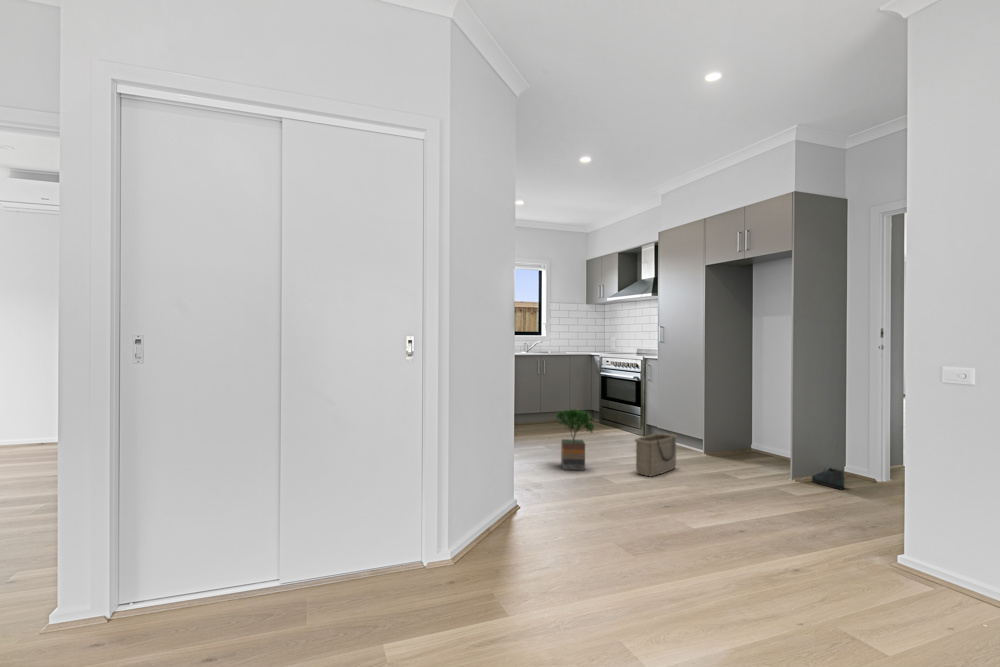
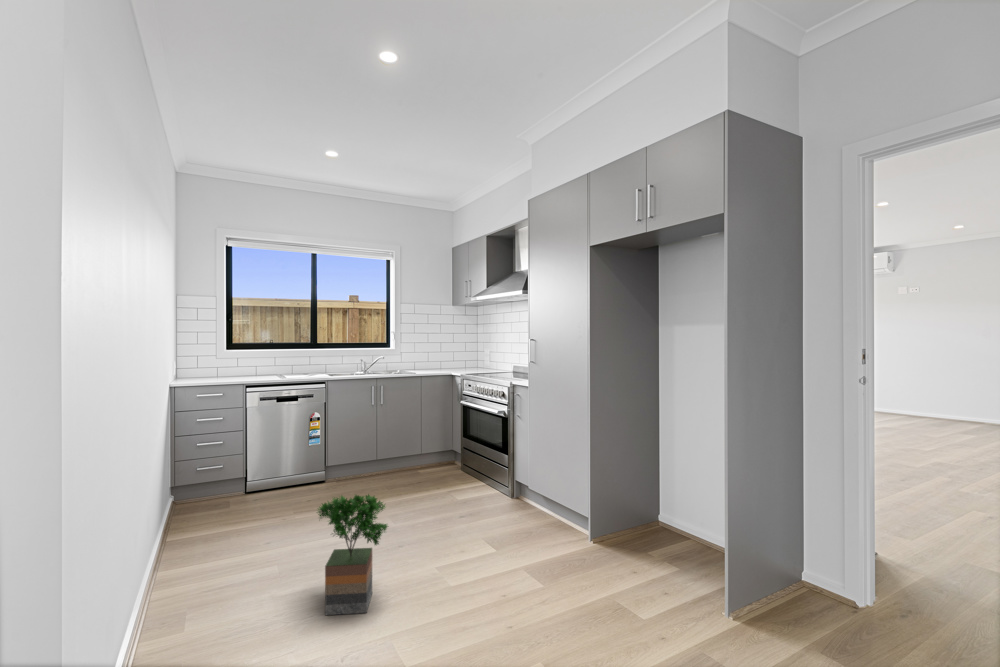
basket: present [635,433,677,476] -> none [454,527,536,627]
shoe: present [812,468,844,489] -> none [758,596,817,643]

